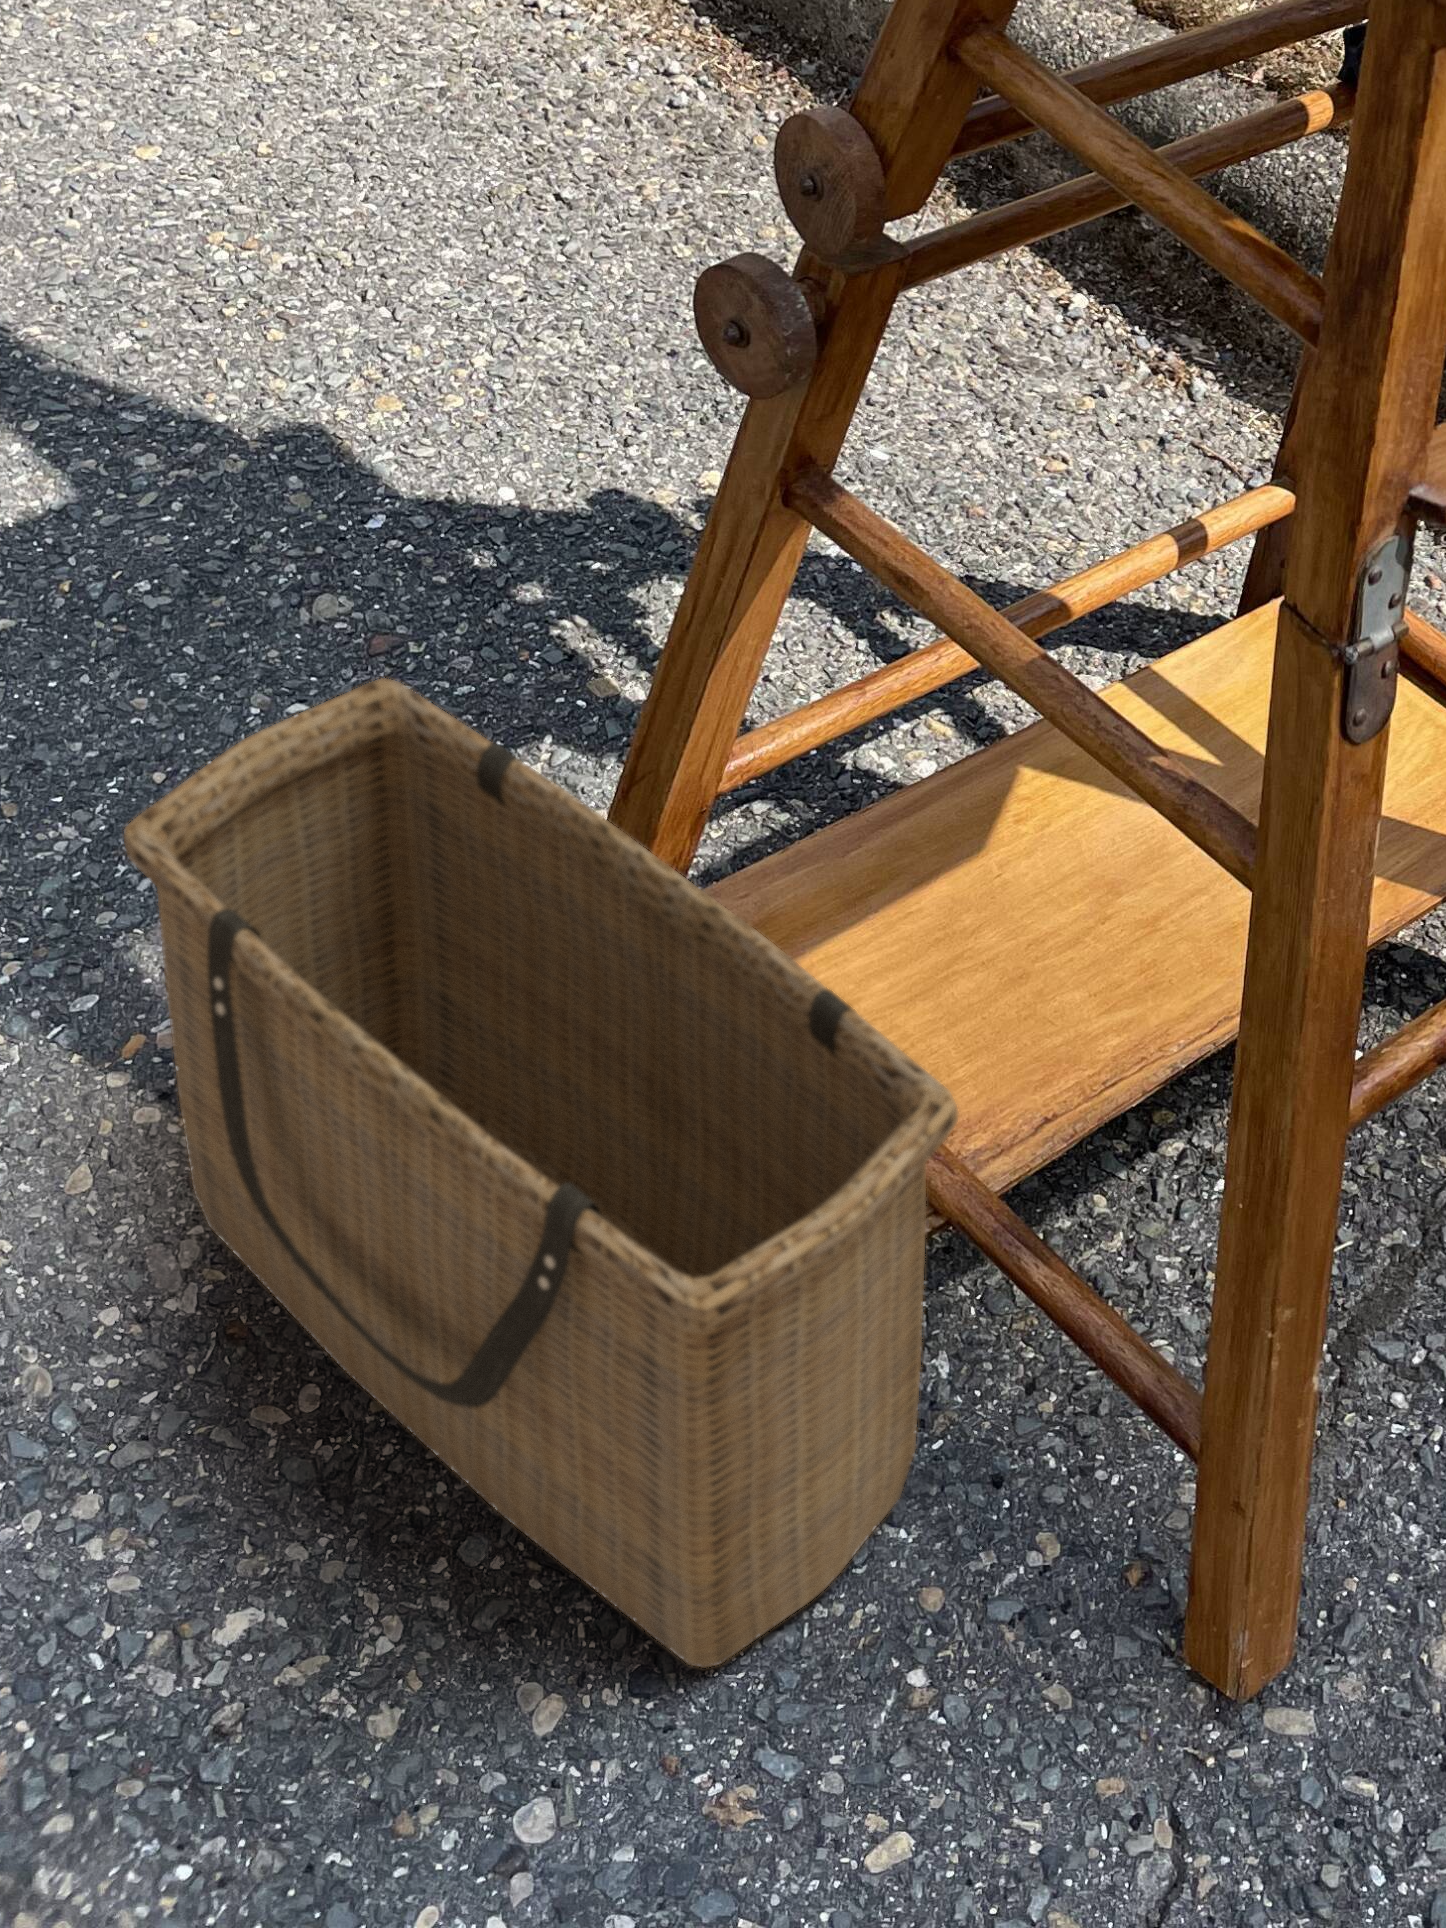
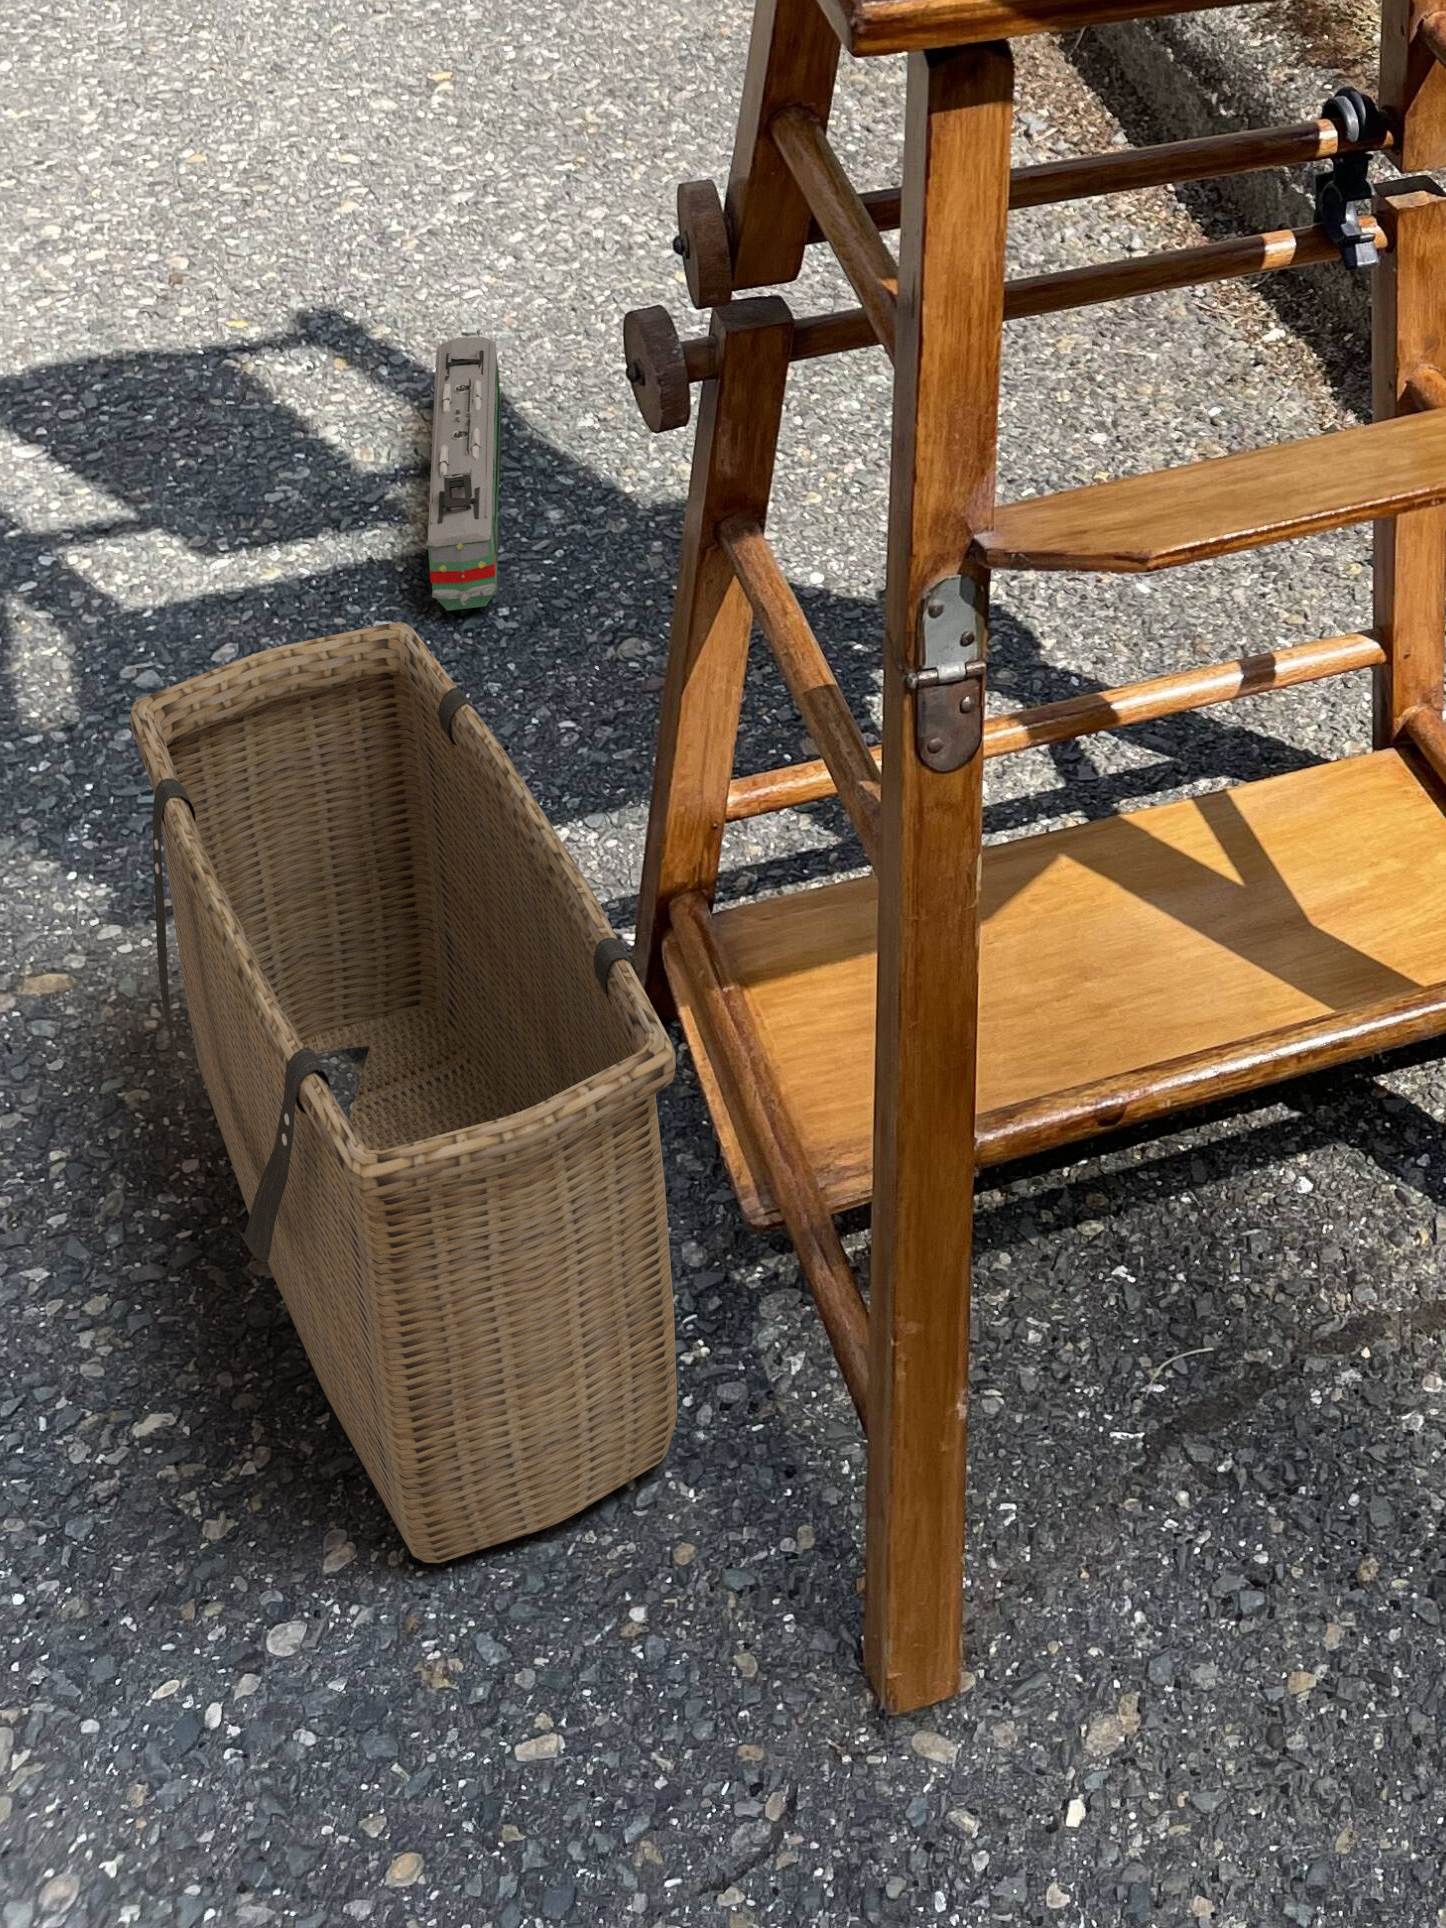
toy train: none [80,308,264,625] -> present [426,337,501,611]

